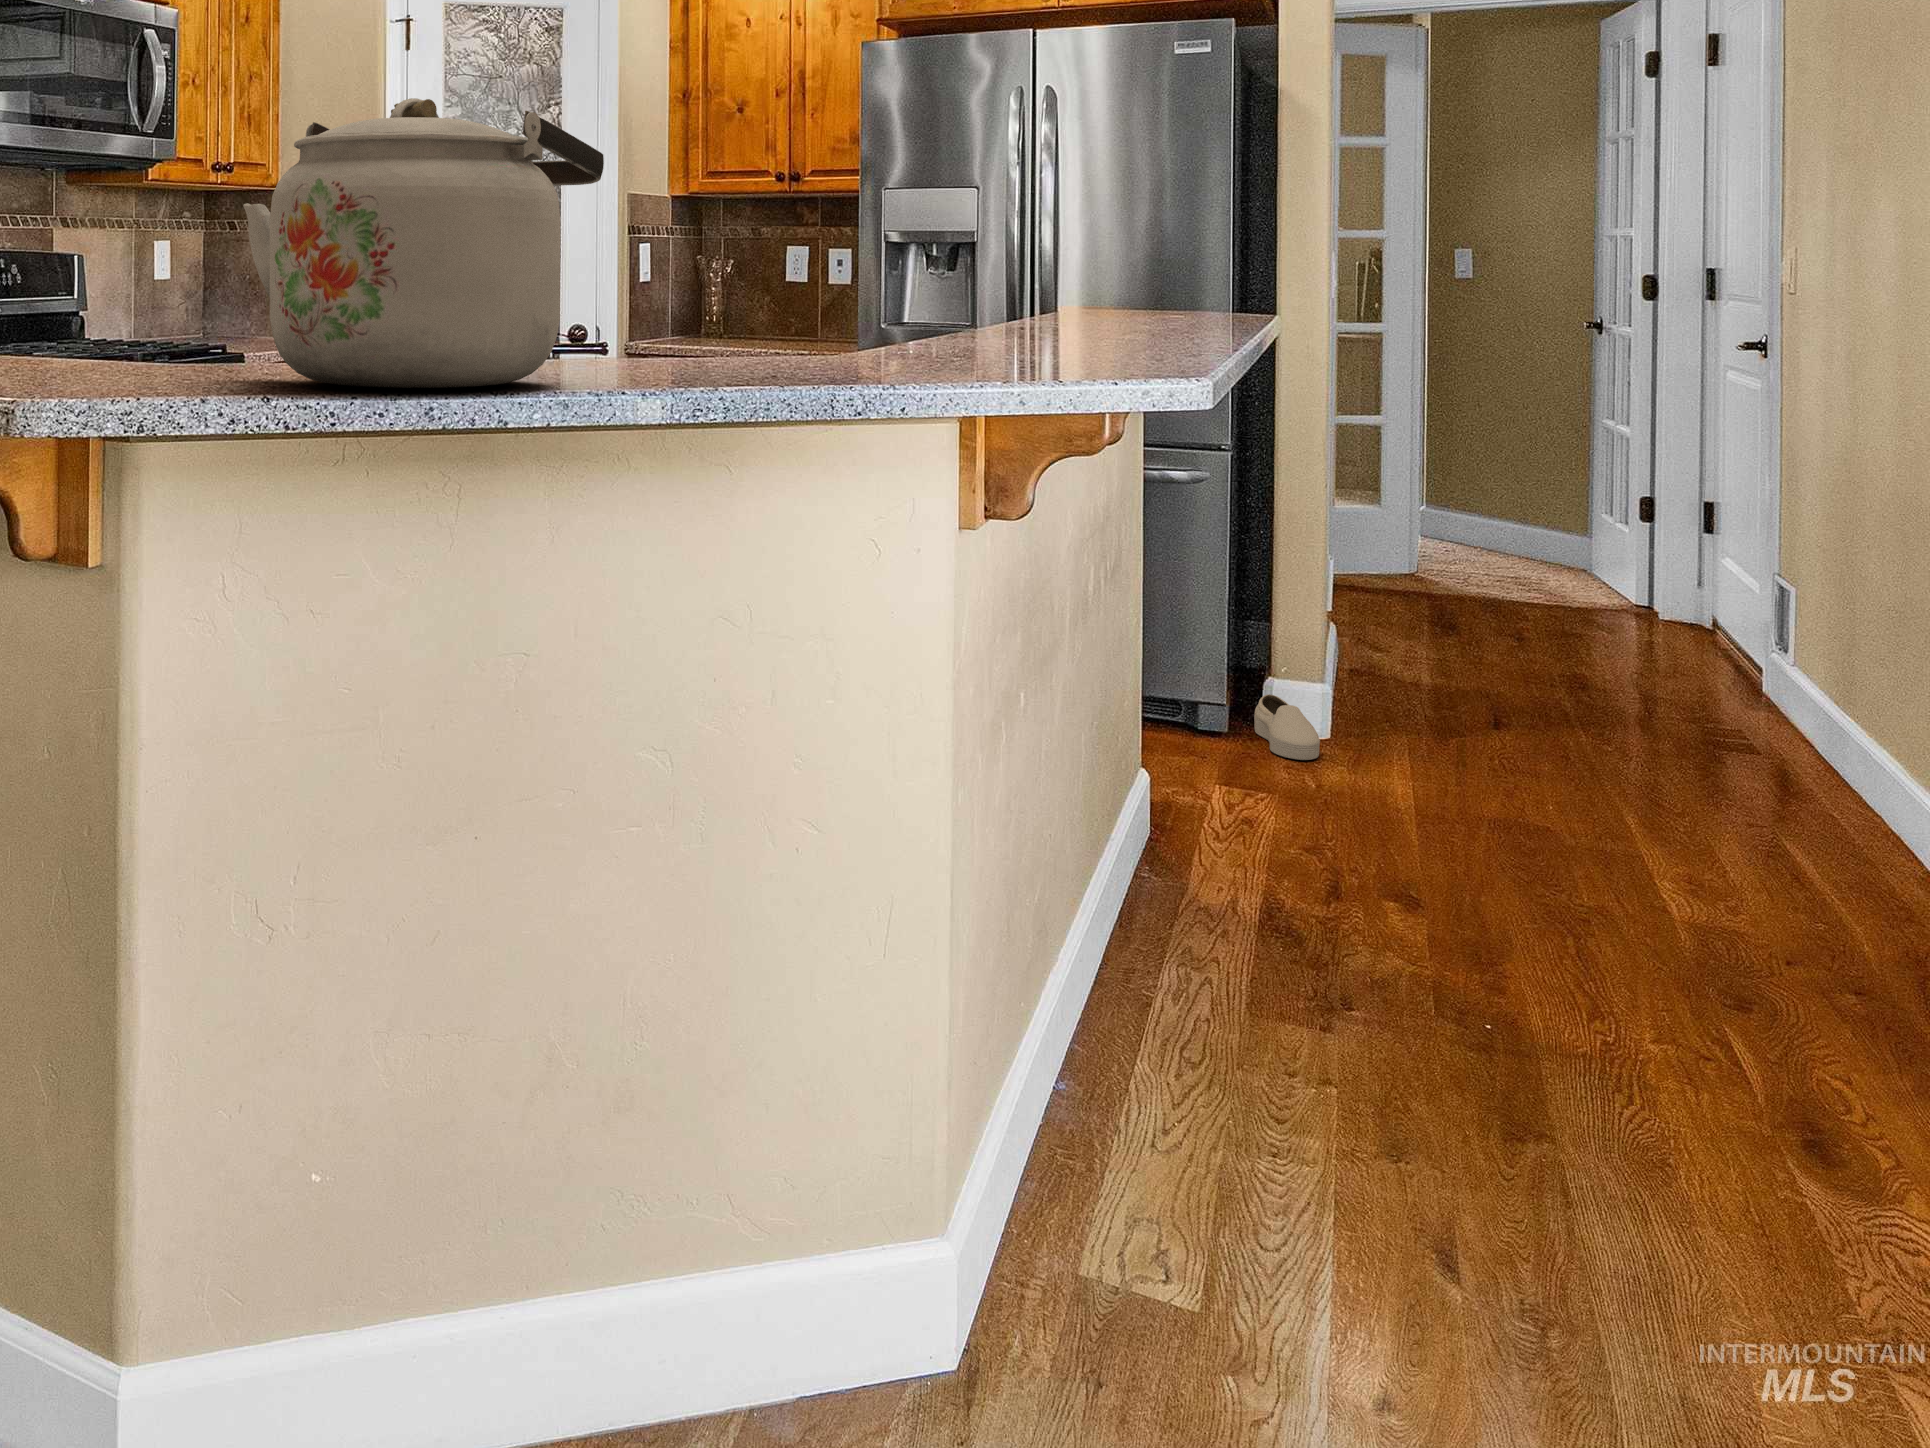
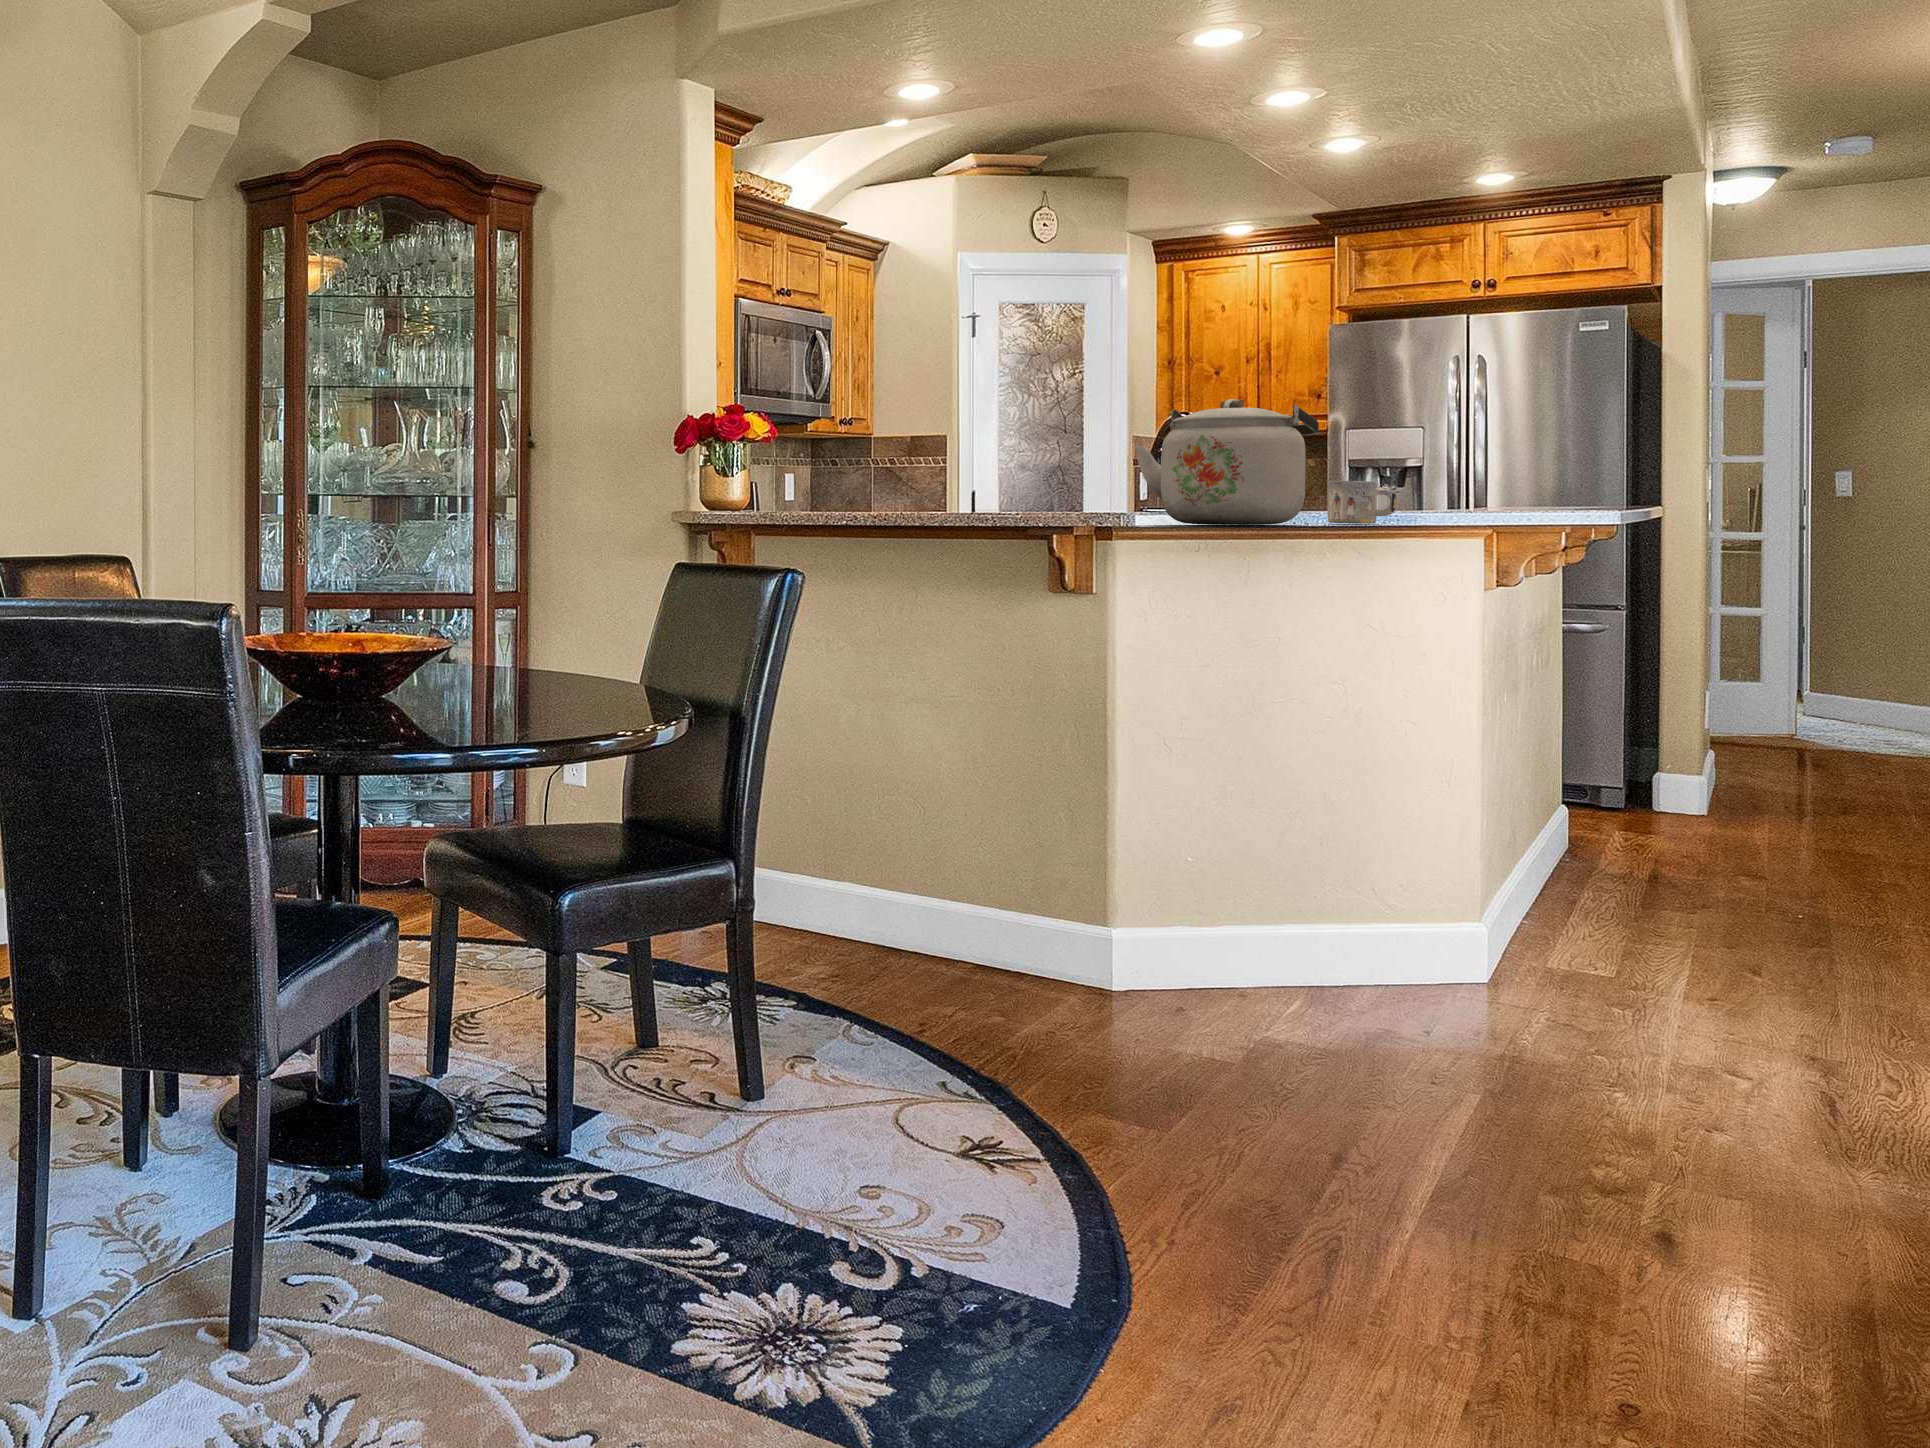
mug: none [645,283,771,376] -> present [1328,481,1397,523]
shoe: present [1254,694,1320,760] -> none [1647,791,1700,831]

